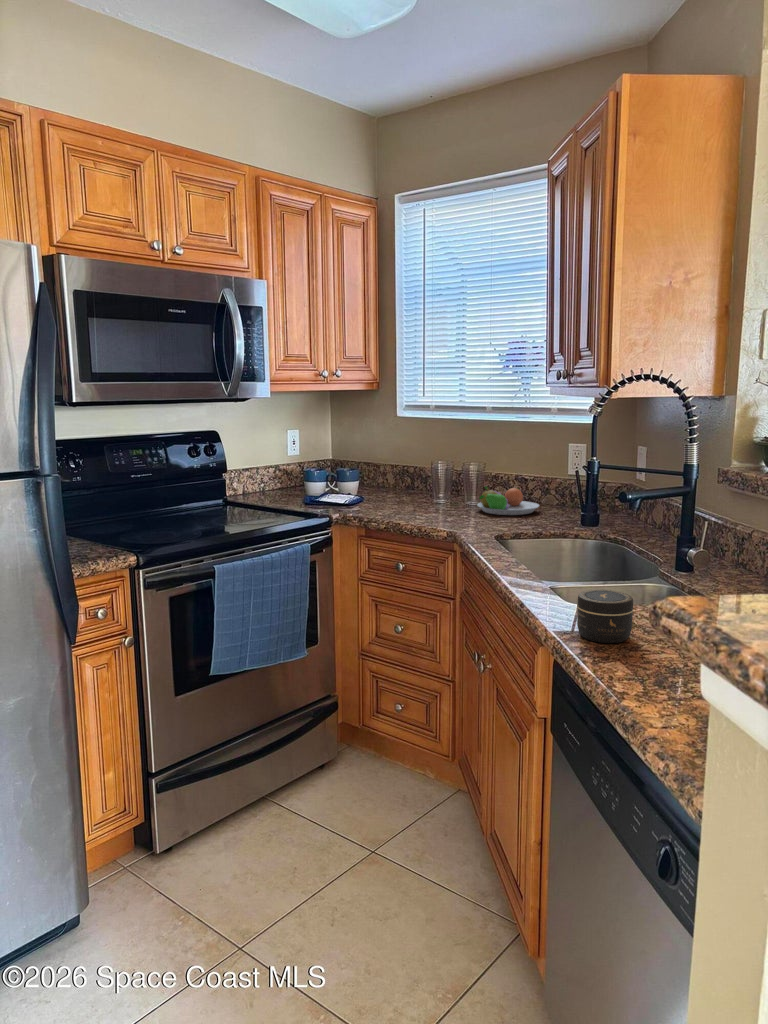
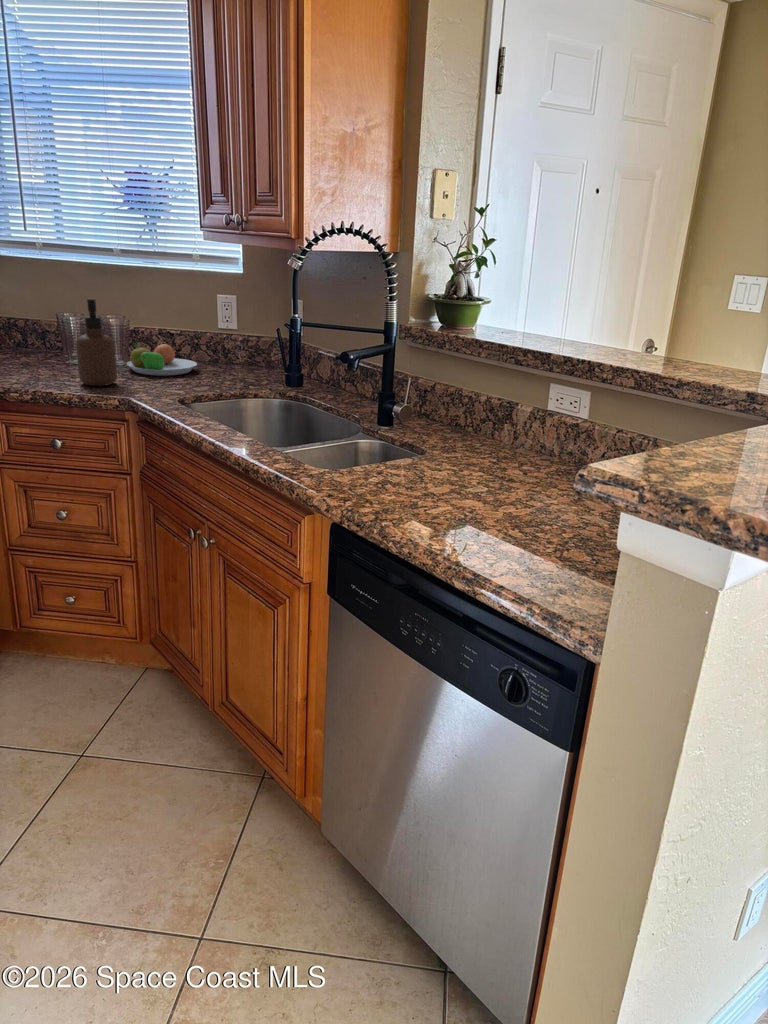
soap dispenser: none [427,447,458,520] -> present [76,299,117,386]
jar: present [577,590,633,643] -> none [357,454,408,504]

